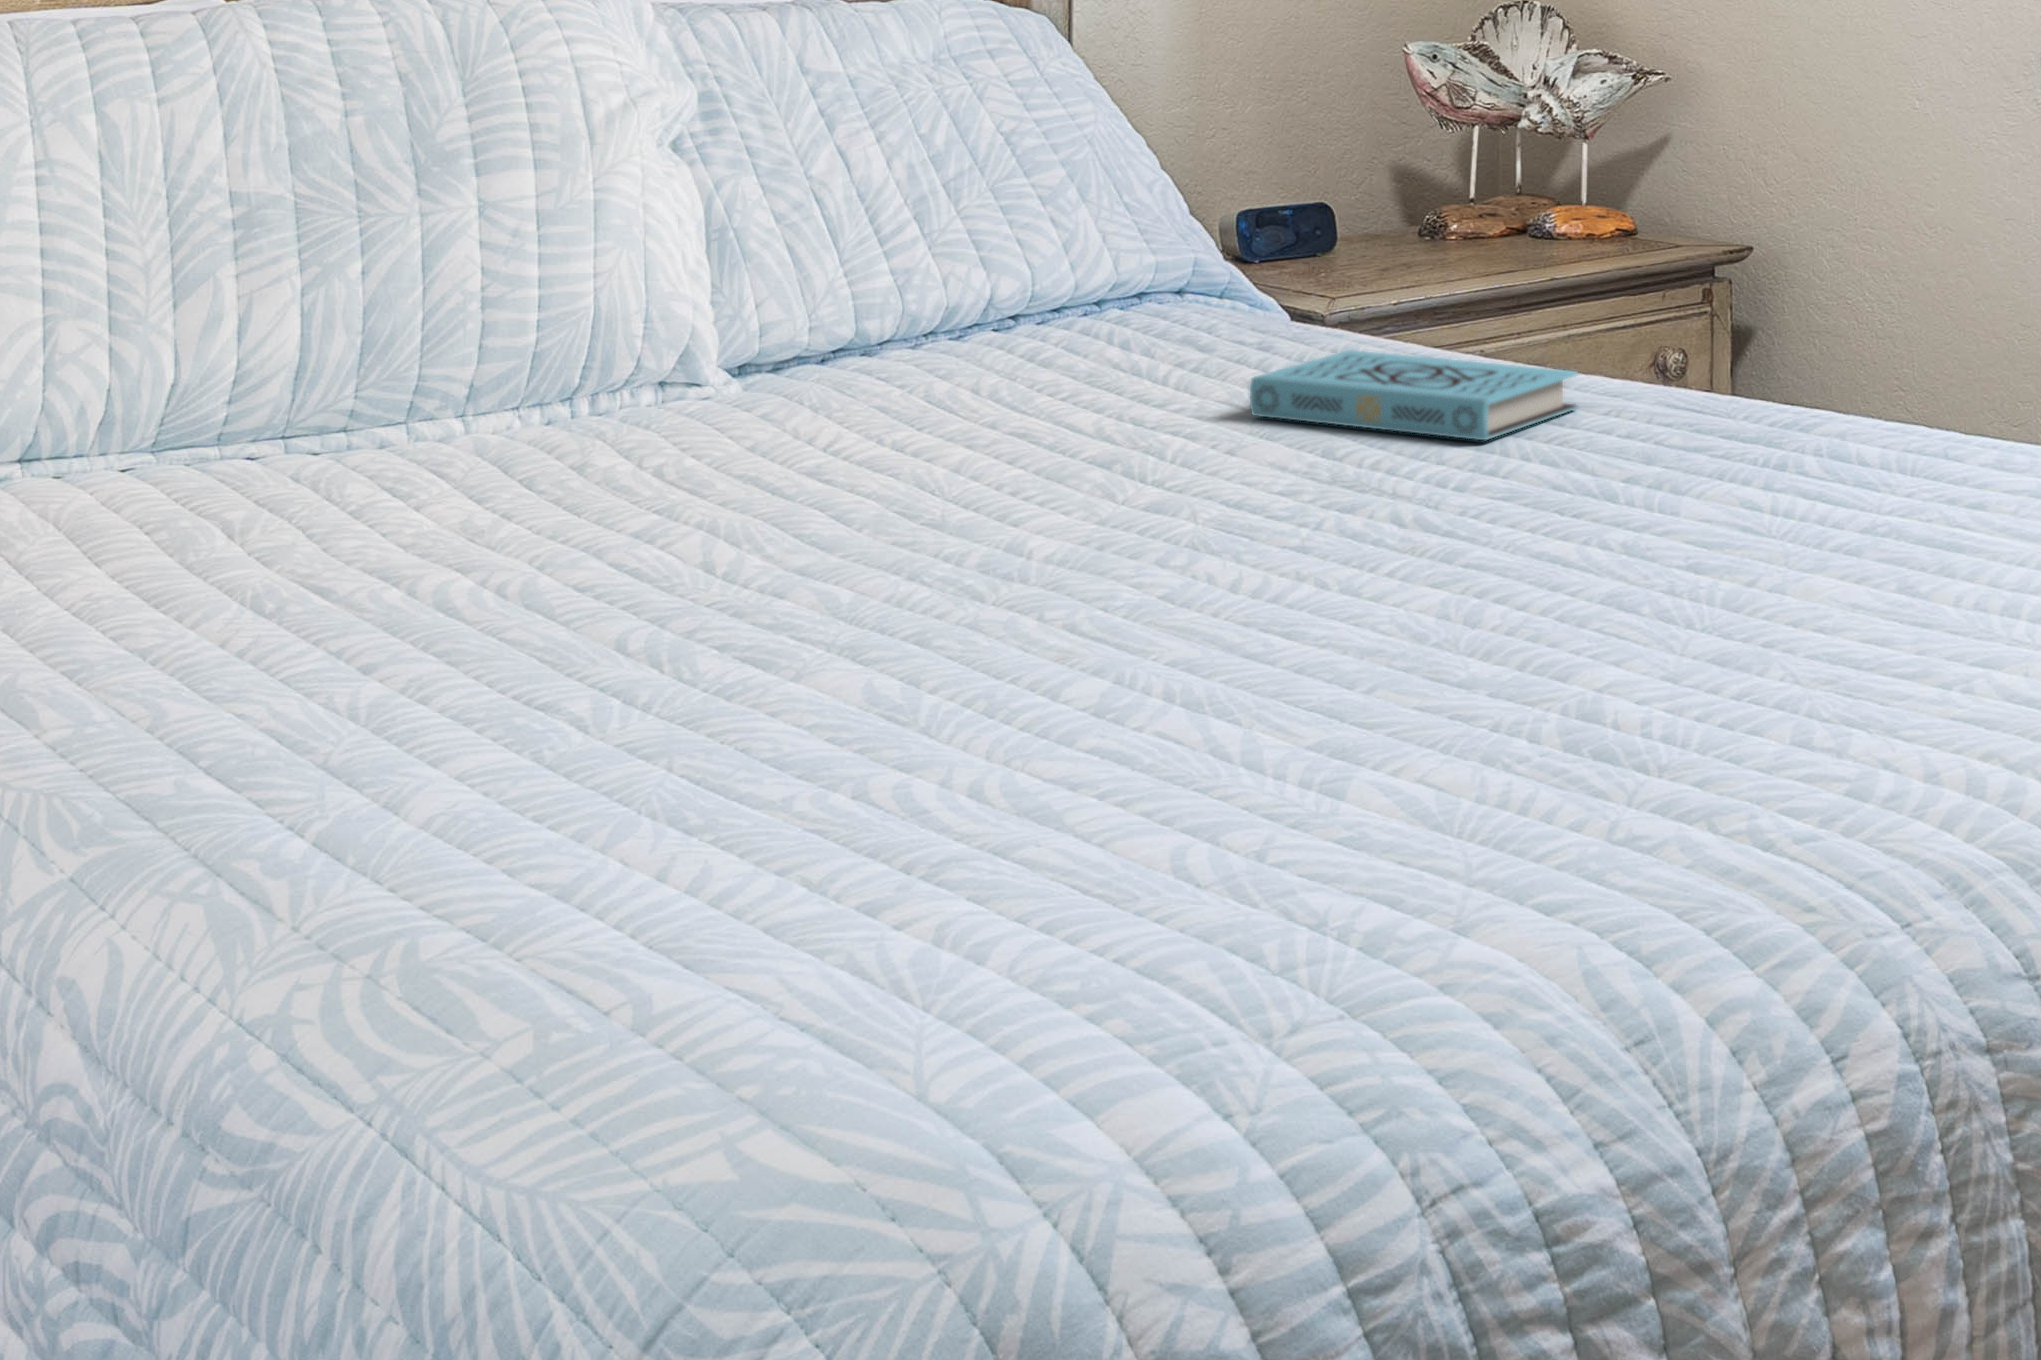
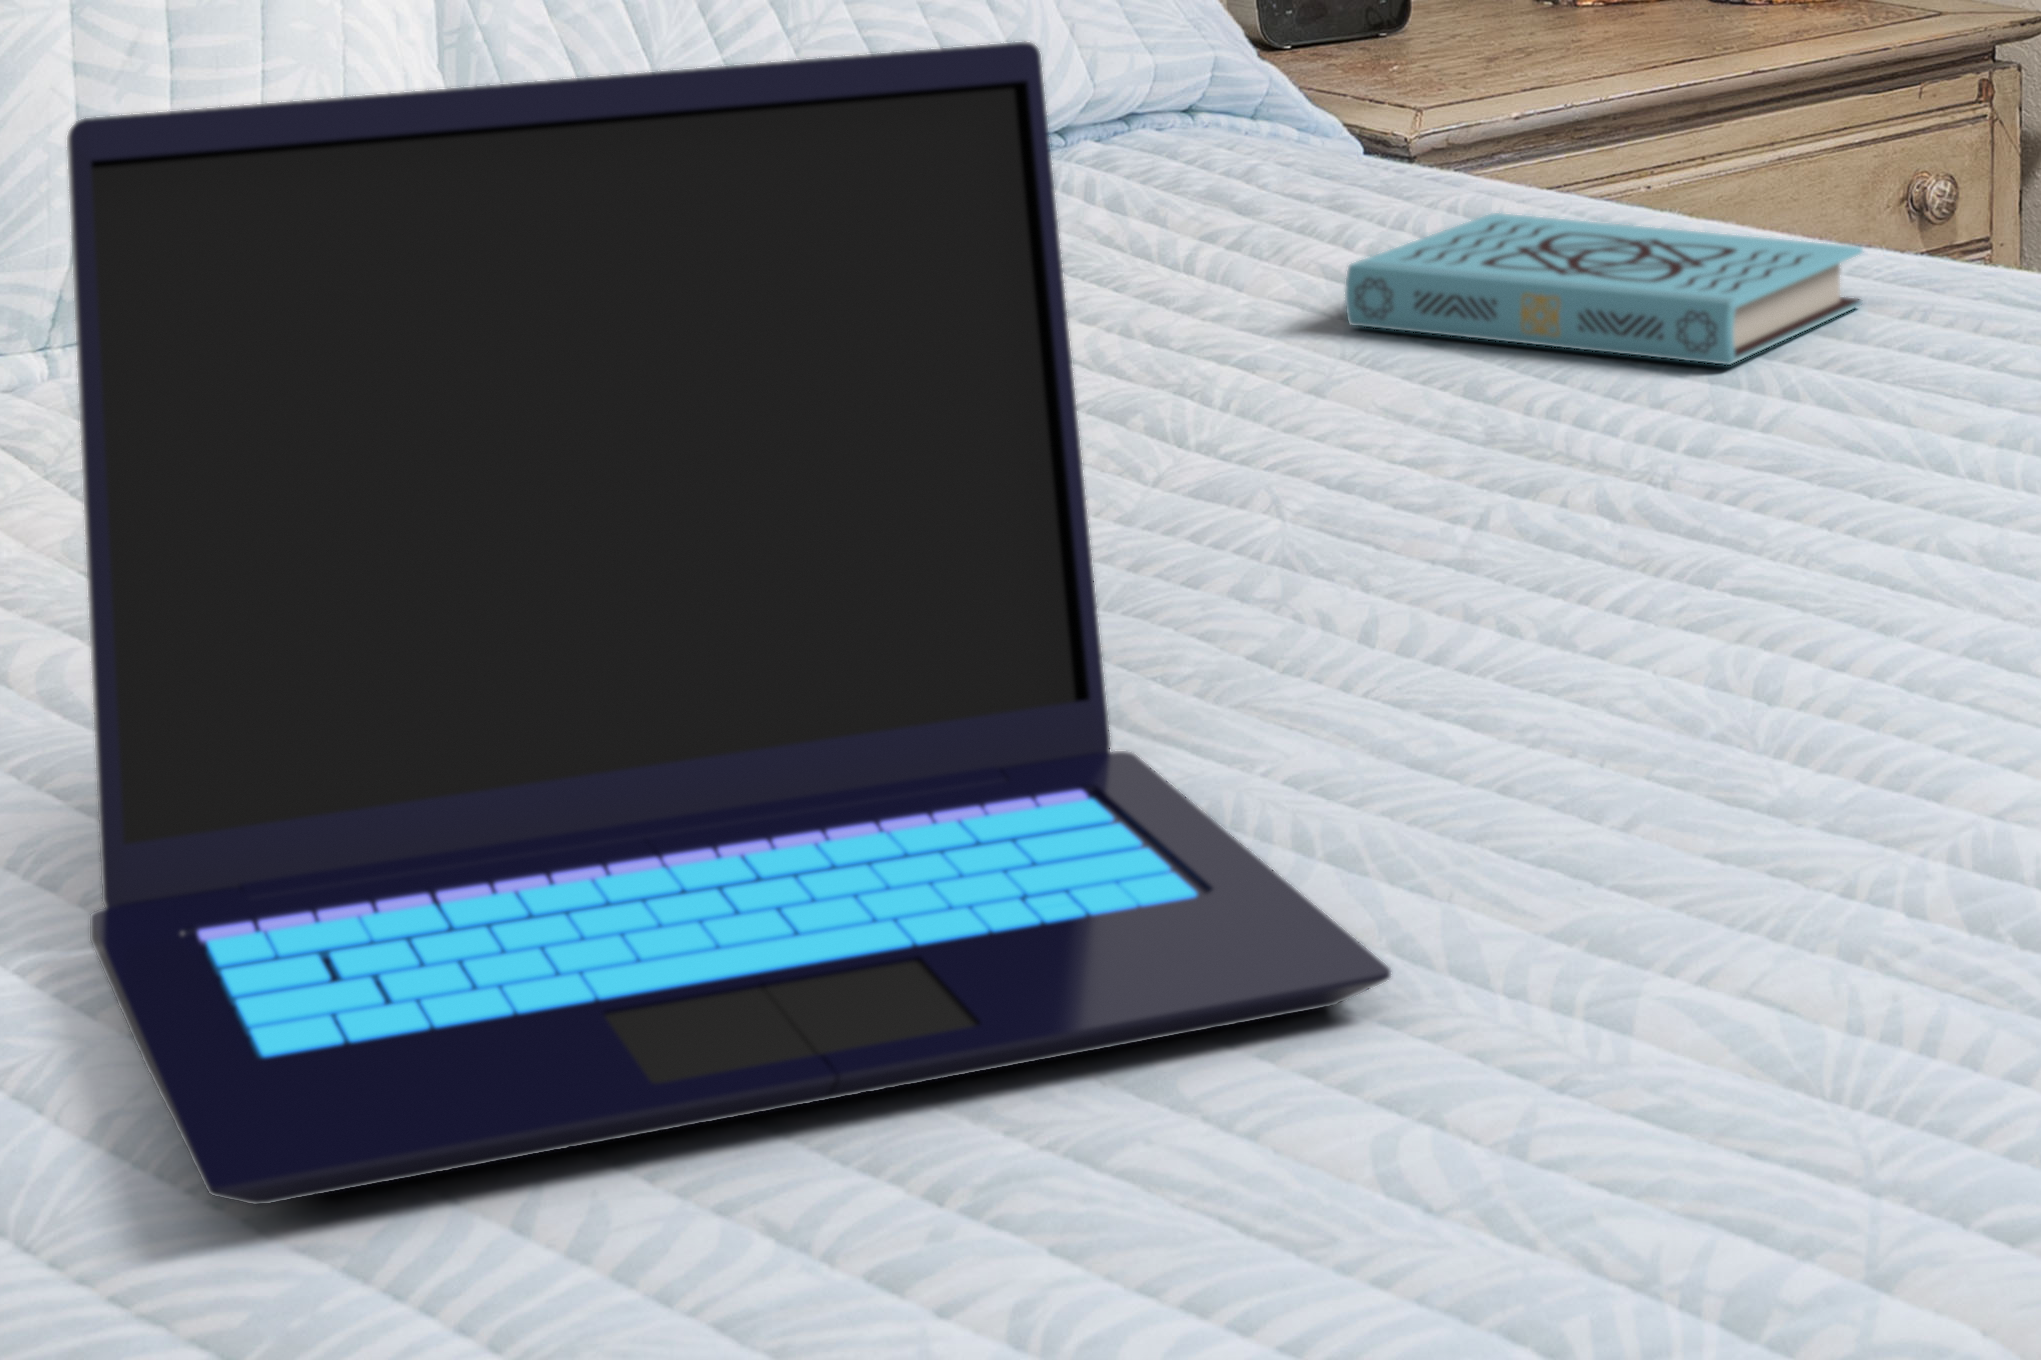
laptop: none [442,209,1203,856] -> present [67,42,1391,1204]

